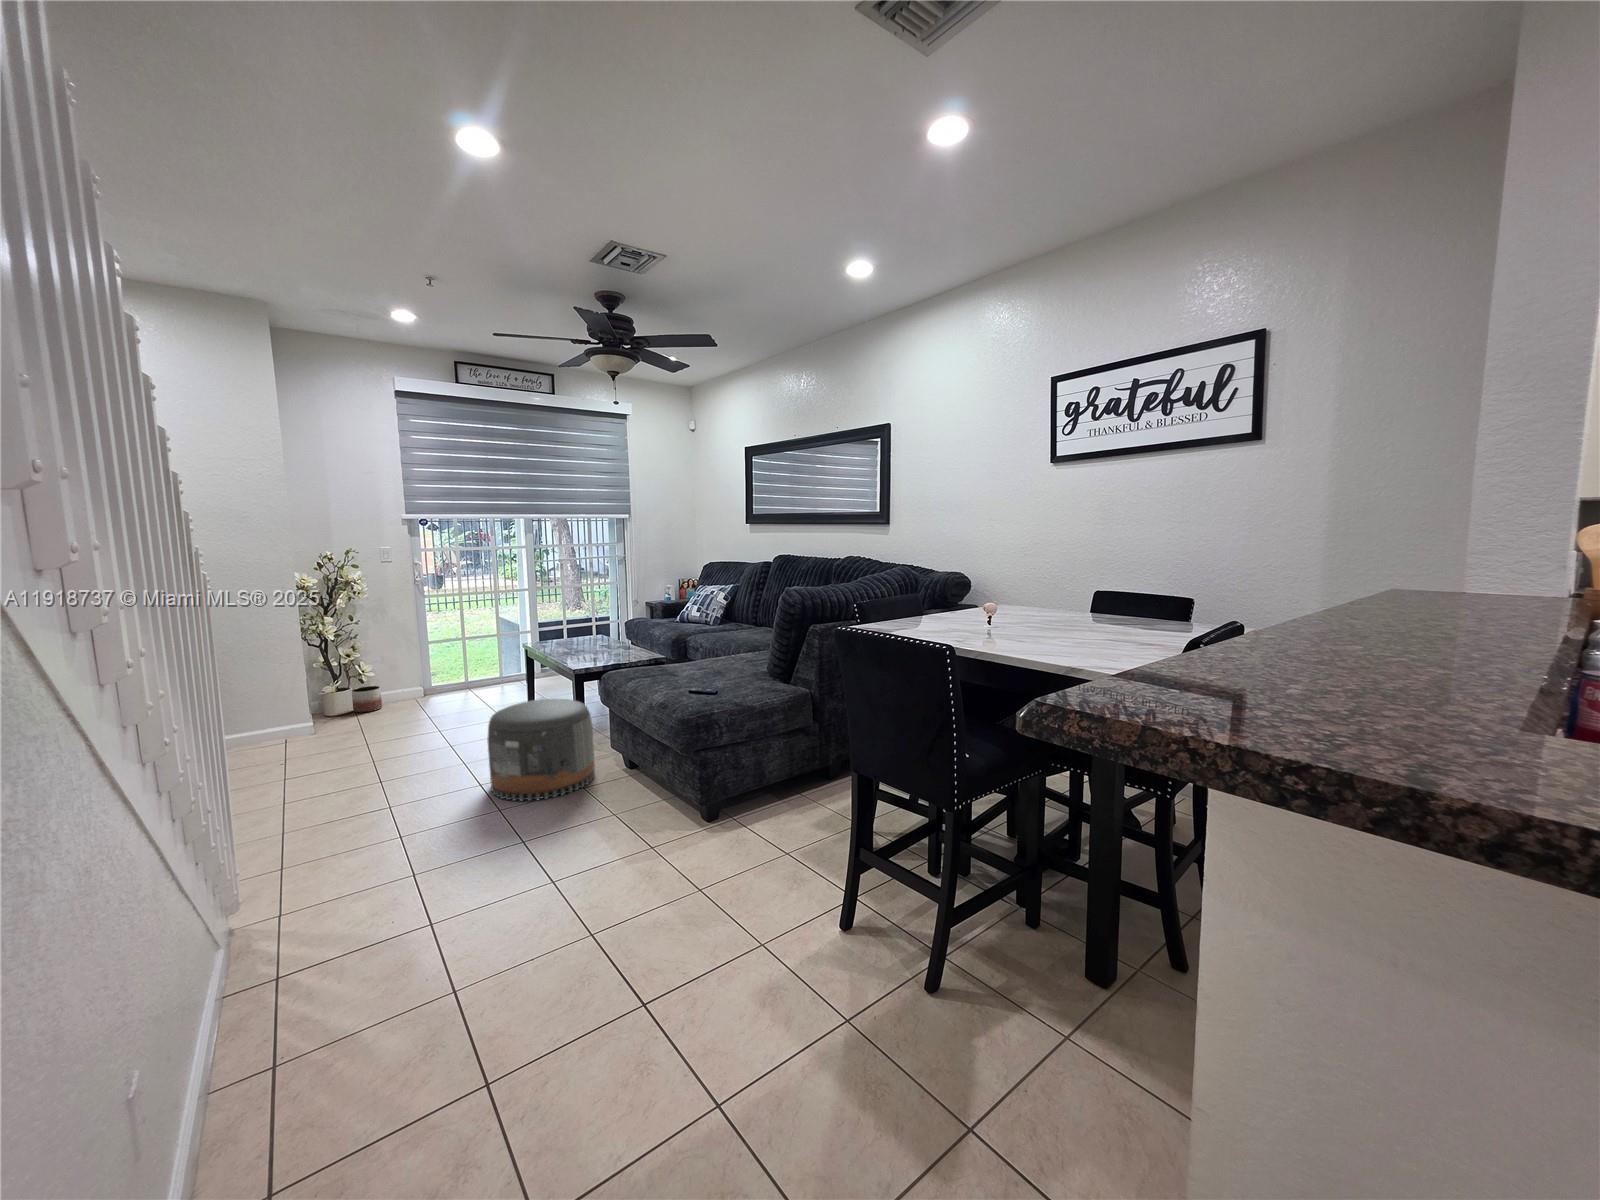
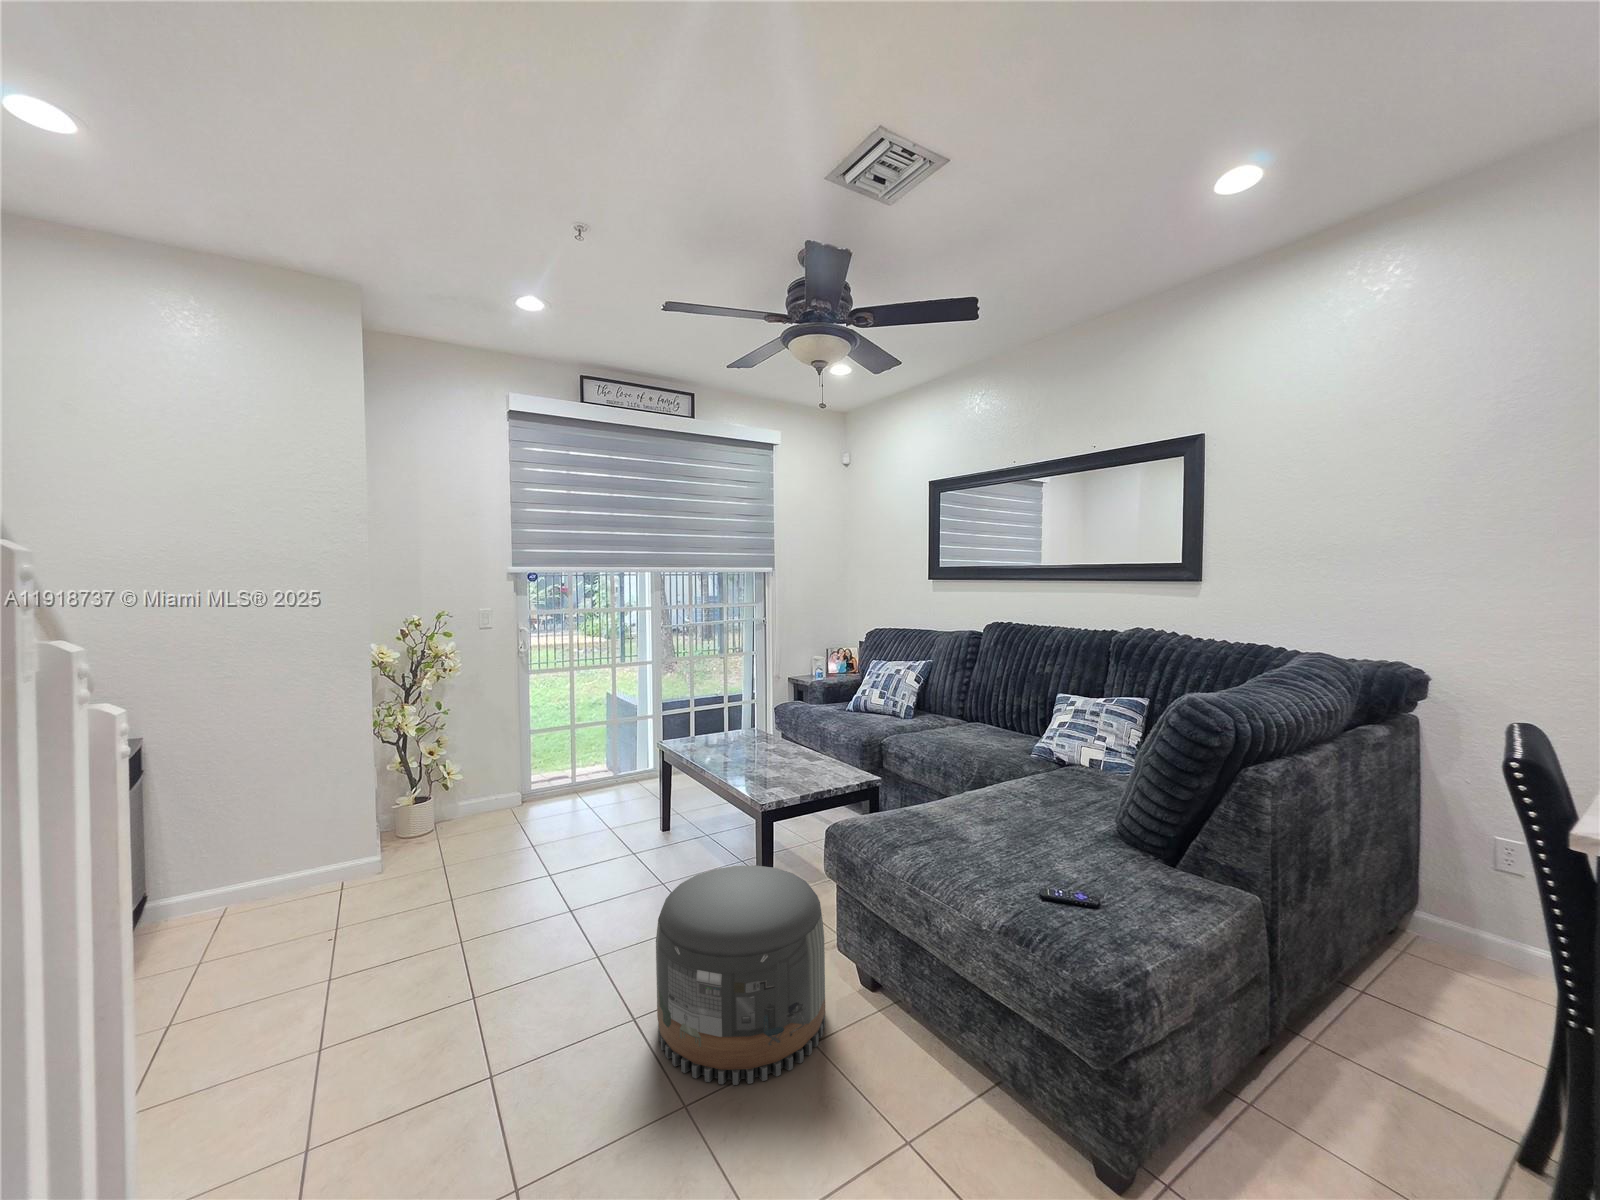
planter: present [352,686,382,712] -> none [433,794,470,833]

